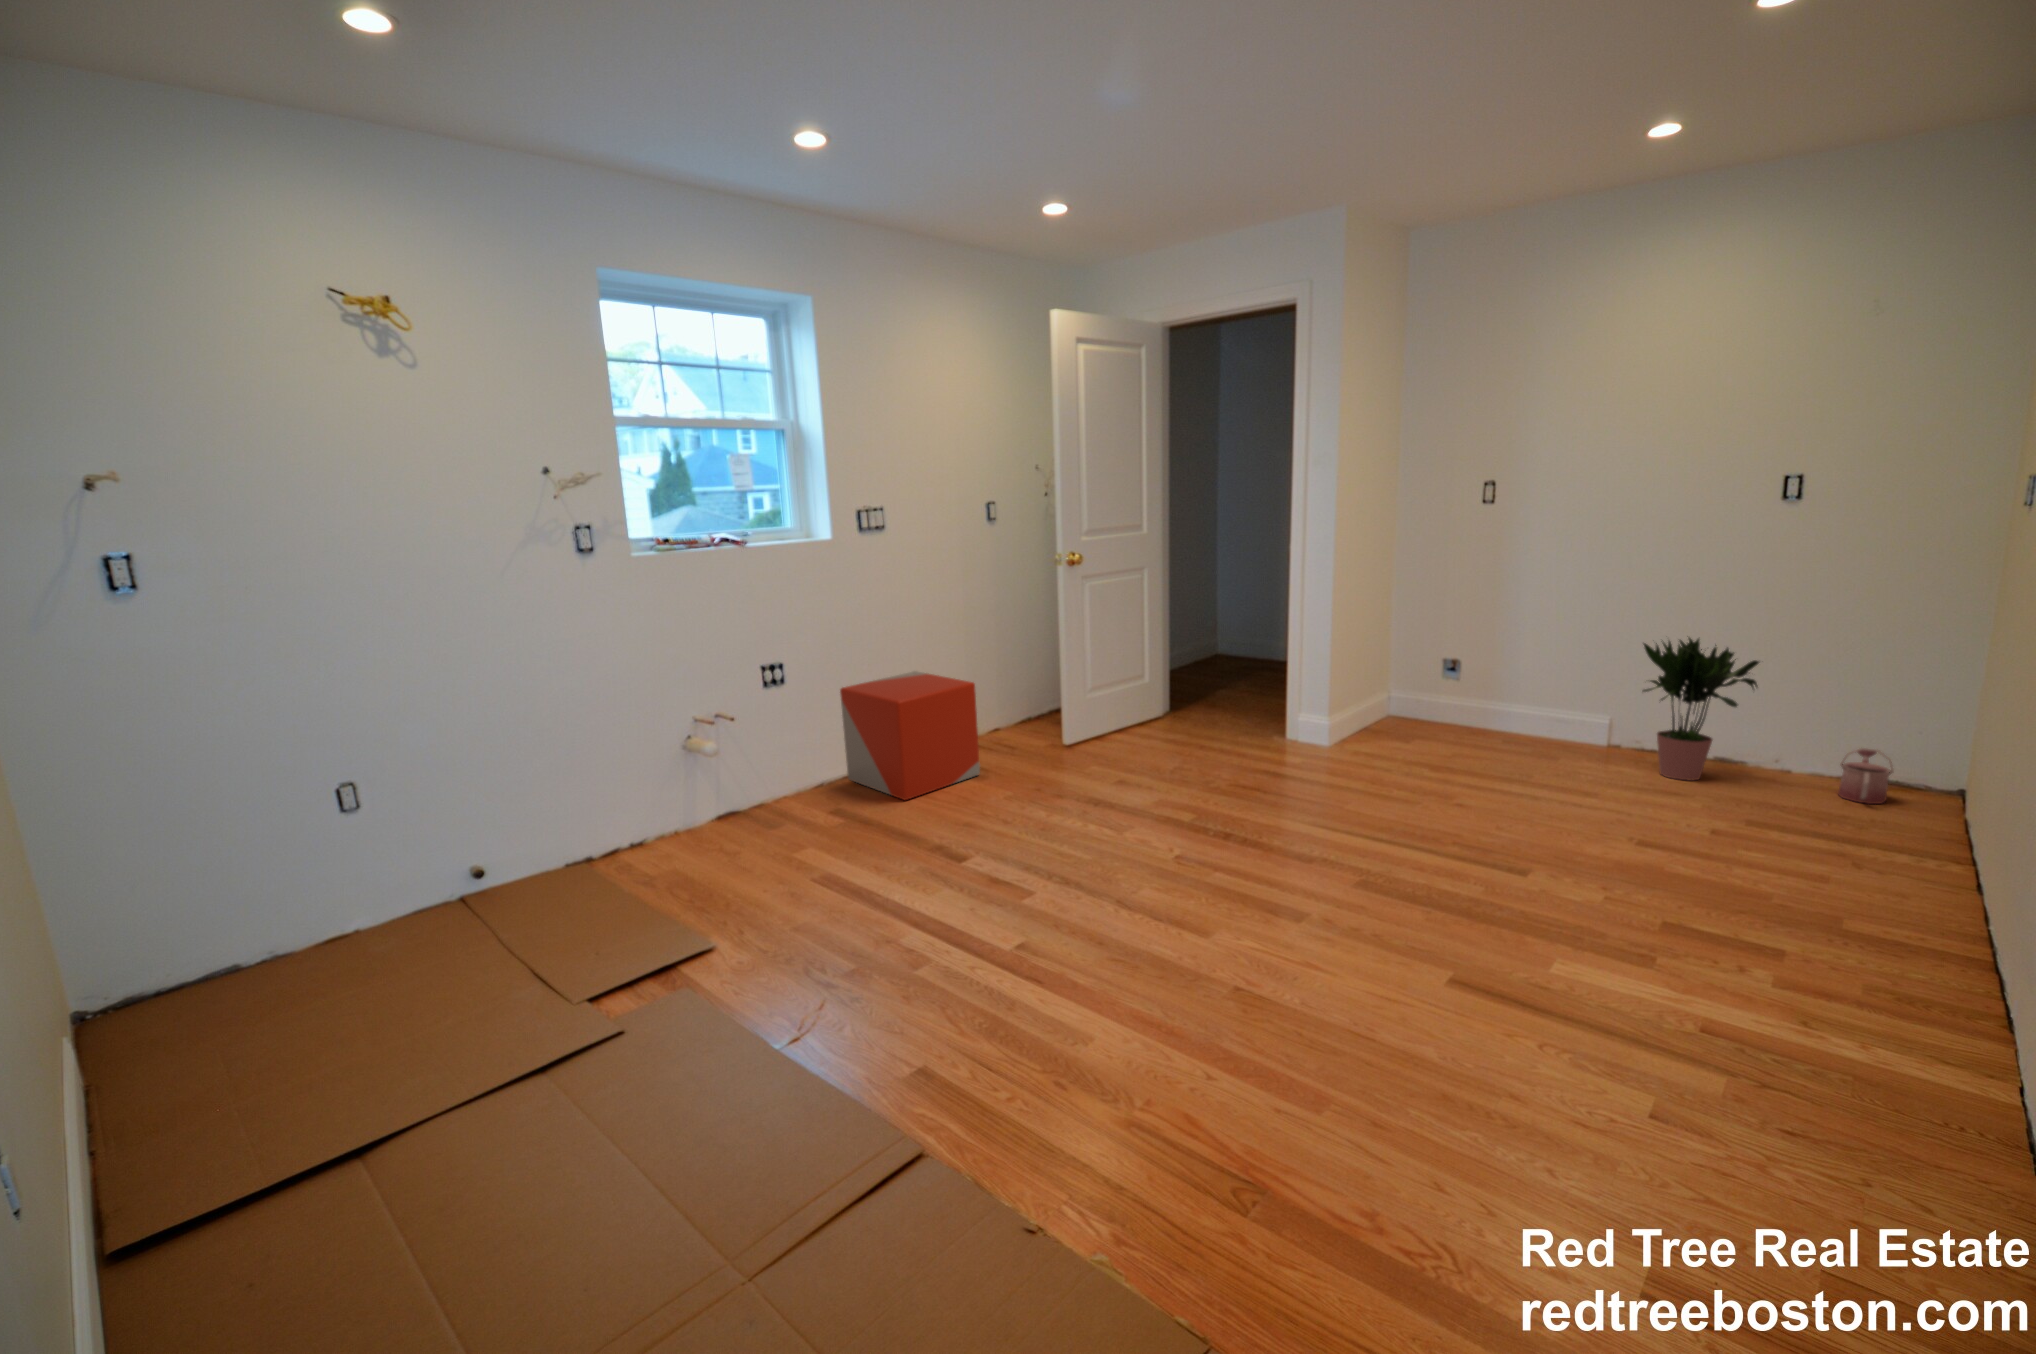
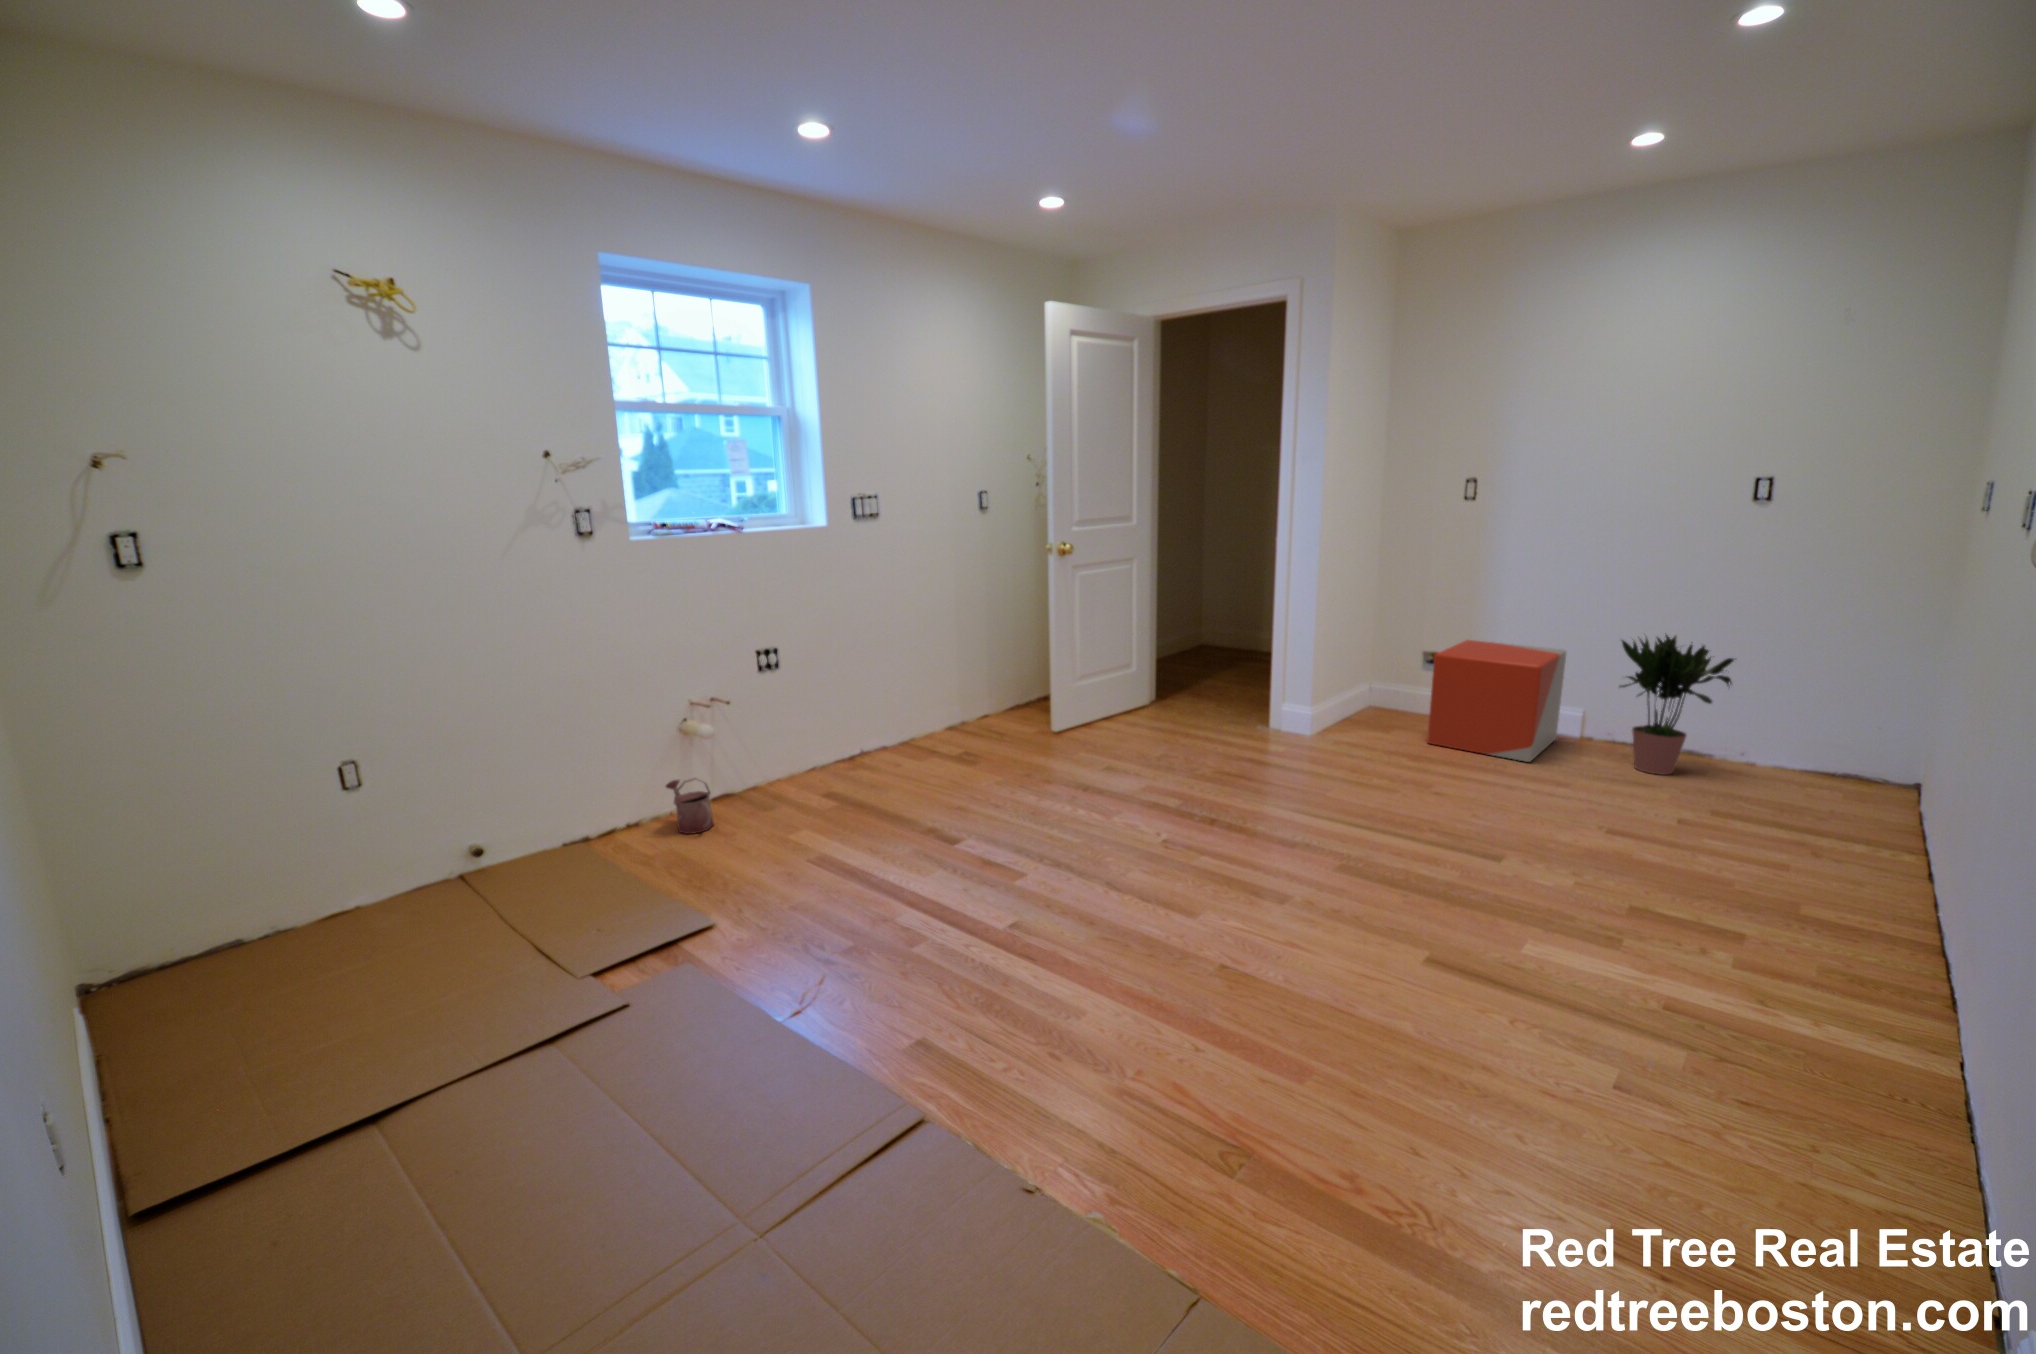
stool: present [840,671,980,800] -> present [1427,640,1566,762]
watering can: present [1838,748,1893,804] -> present [666,778,714,834]

